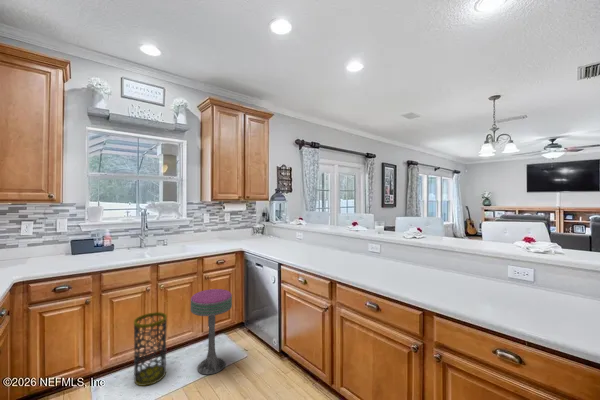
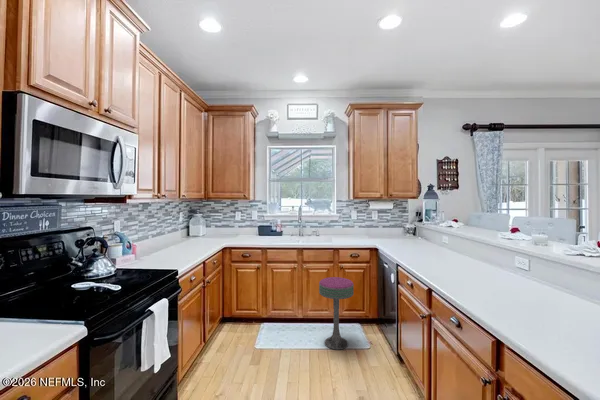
trash can: present [134,312,167,386] -> none [282,286,304,339]

